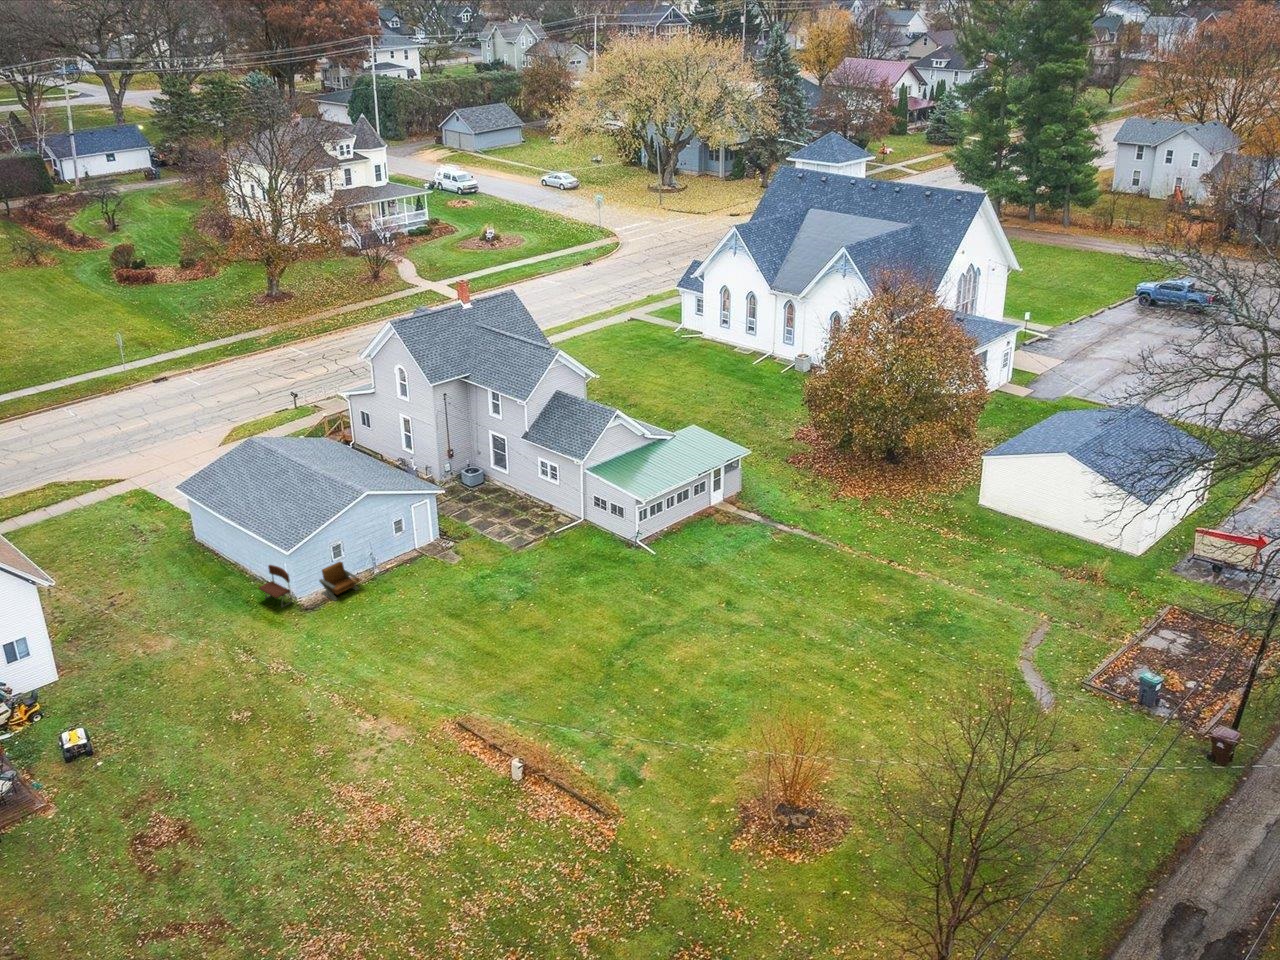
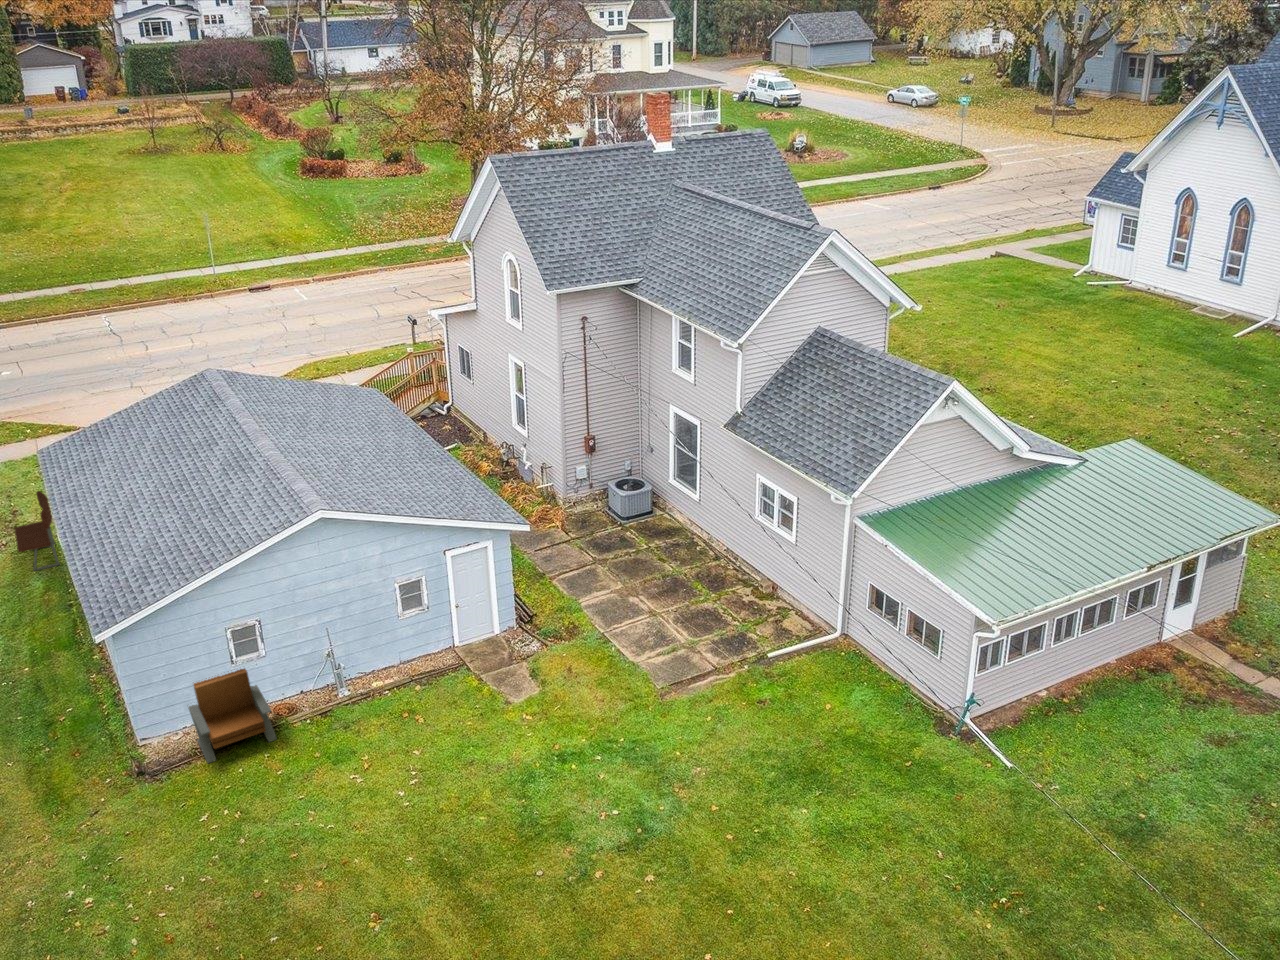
bench: present [259,565,292,608] -> present [15,491,60,571]

